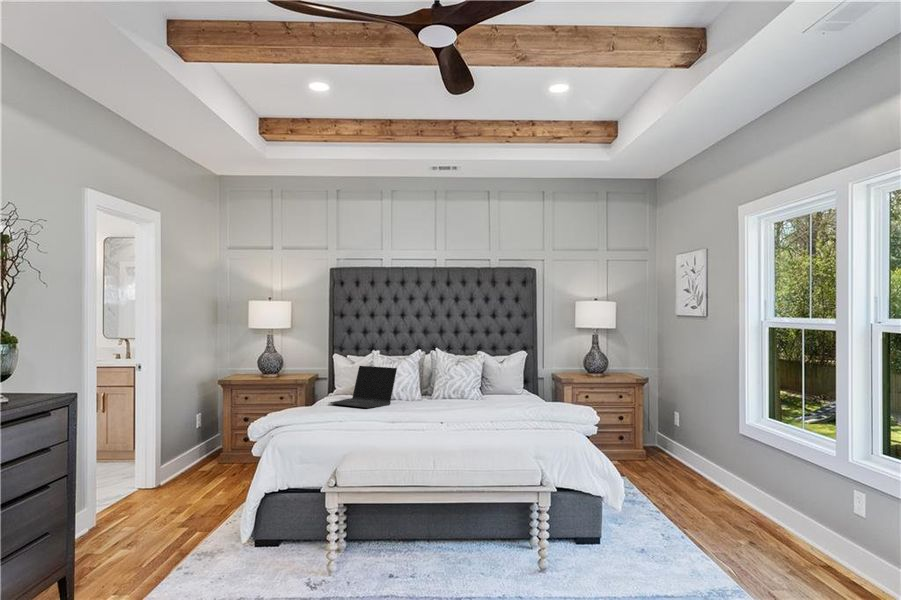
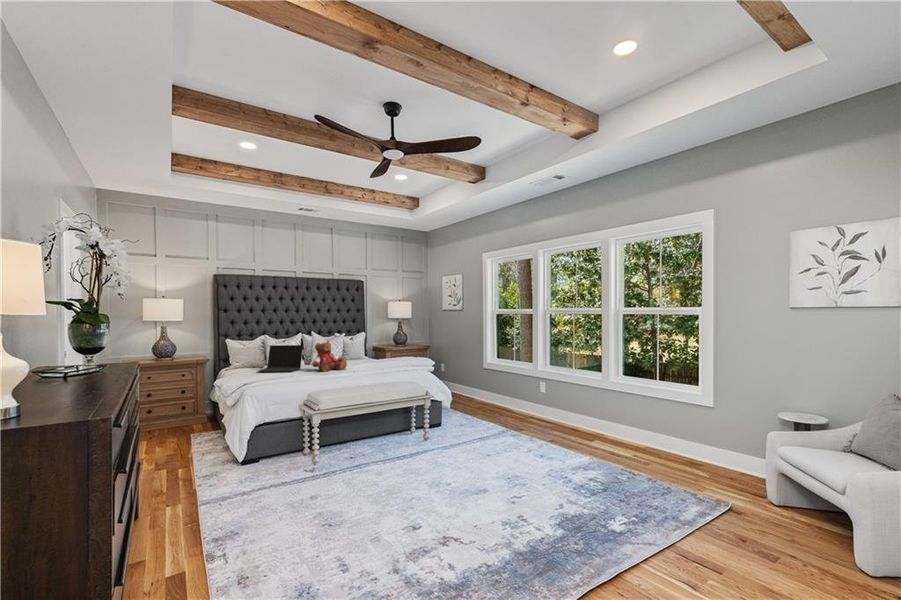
teddy bear: none [393,365,447,414] -> present [312,342,347,372]

